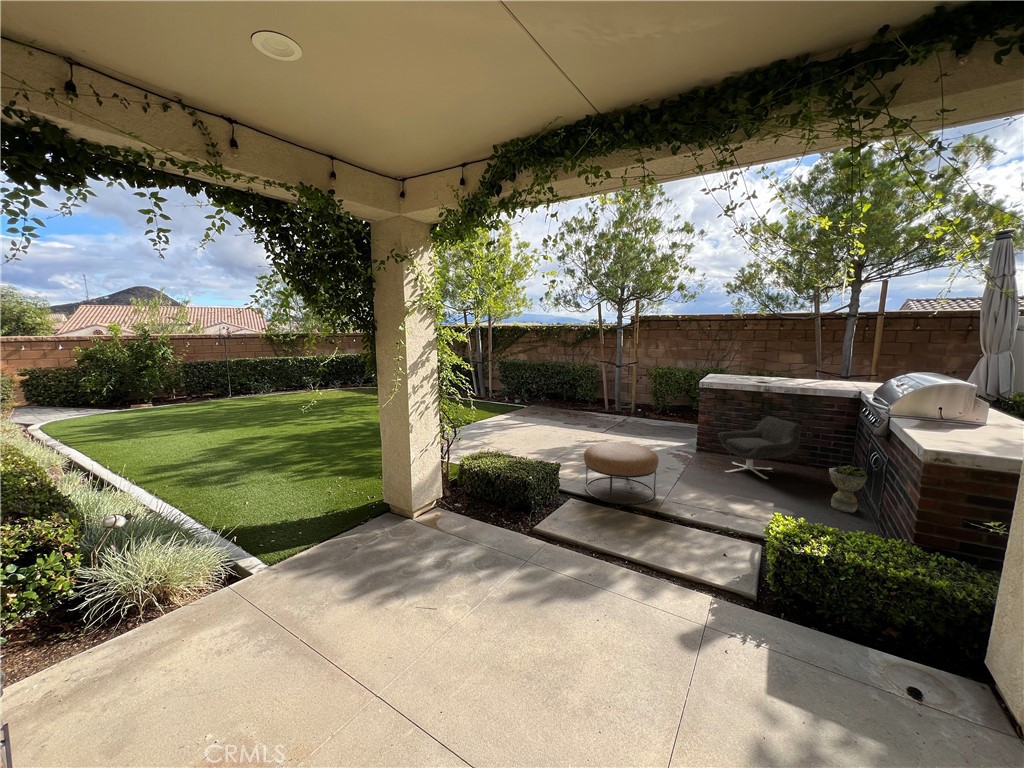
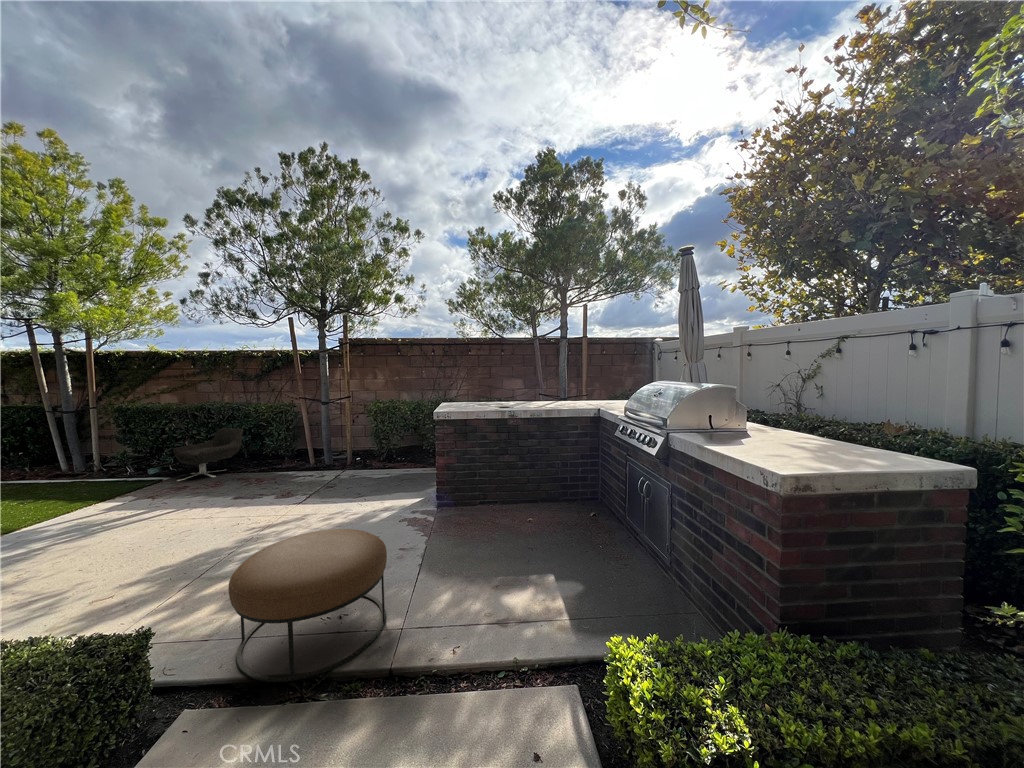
lounge chair: present [718,416,801,479] -> present [173,427,243,481]
planter: present [829,465,867,512] -> none [593,496,629,555]

